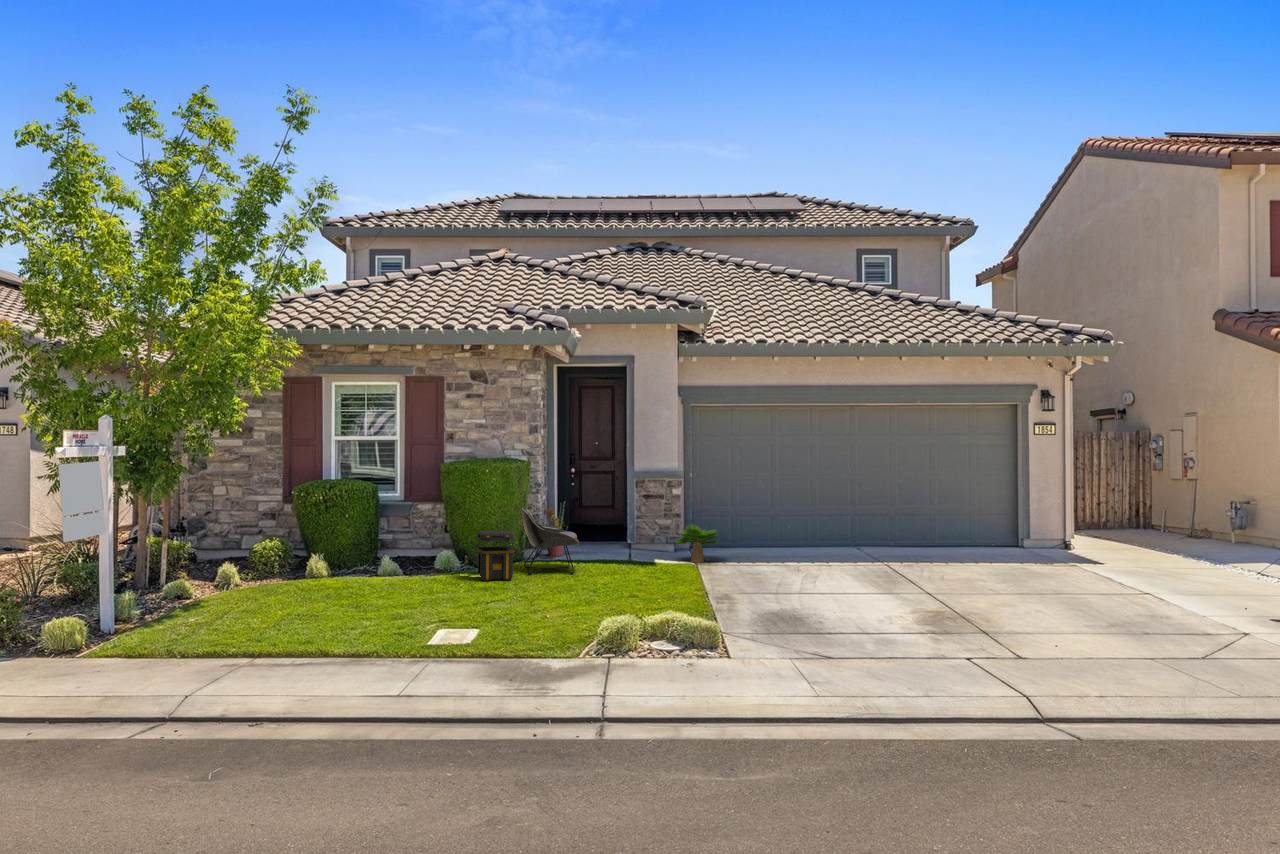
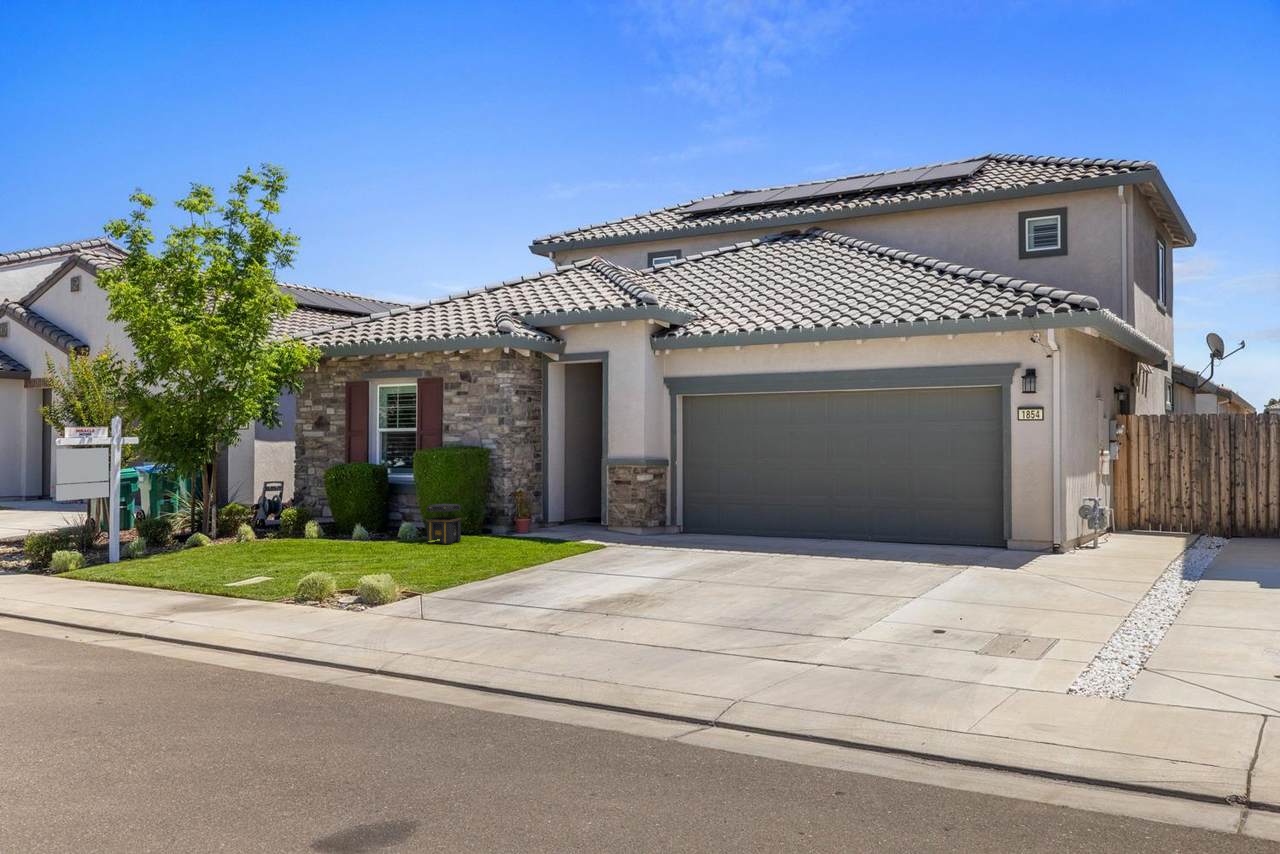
lounge chair: present [521,508,579,575] -> none [474,486,532,543]
potted plant: present [676,526,718,563] -> none [622,504,667,541]

